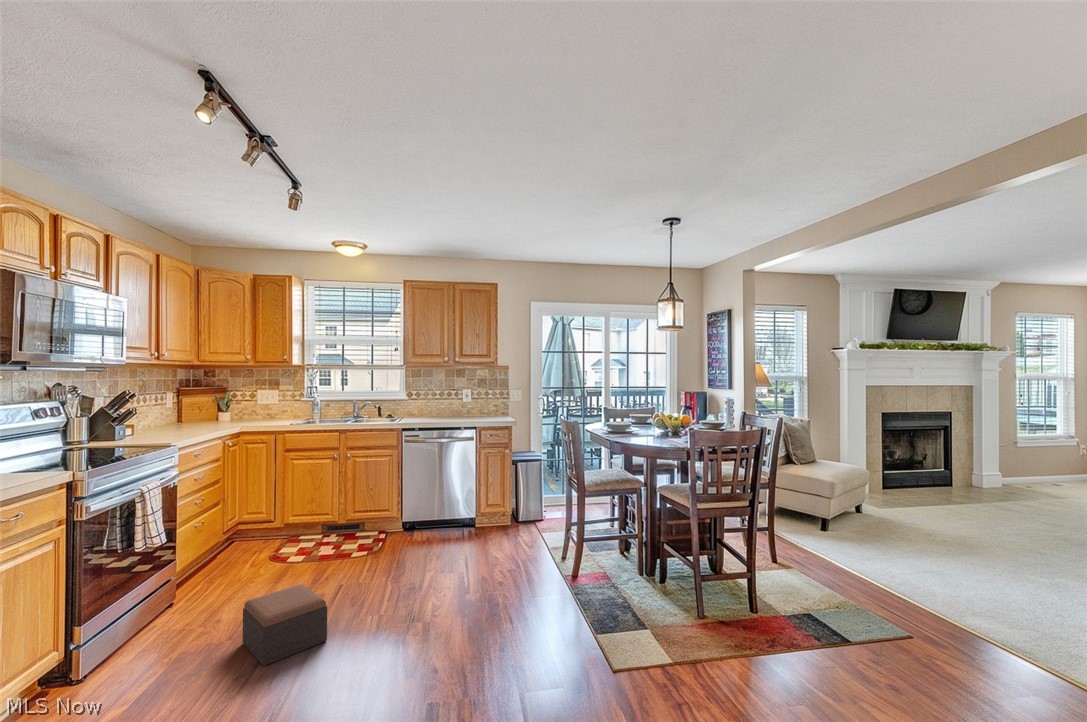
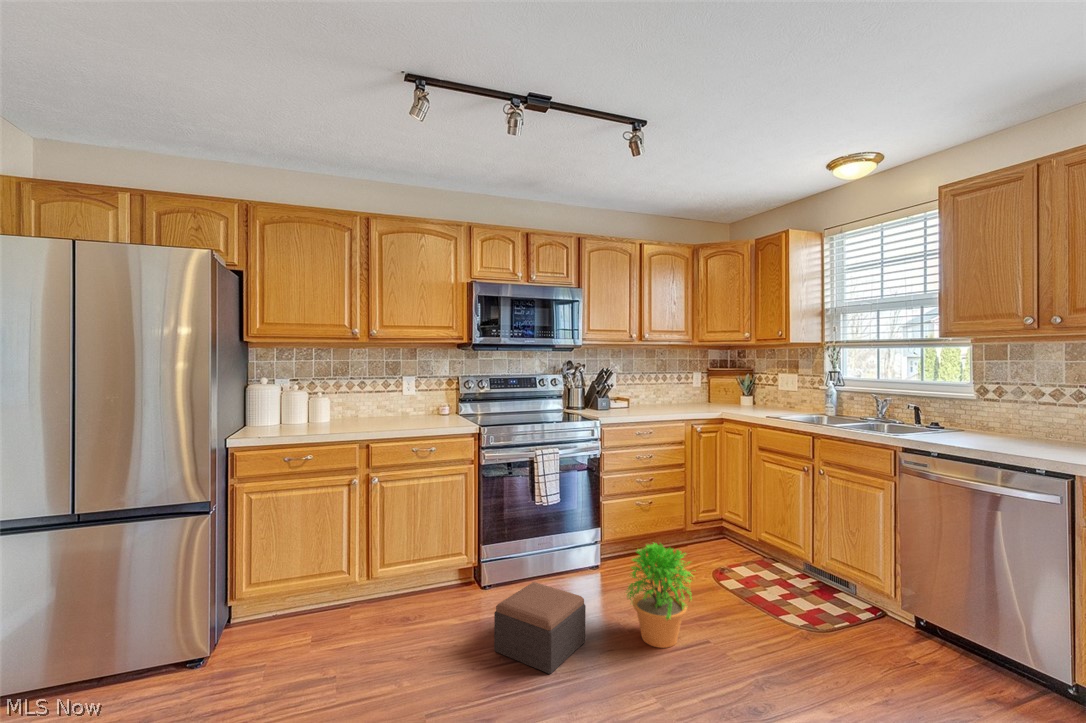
potted plant: none [300,520,366,599] -> present [627,543,696,648]

